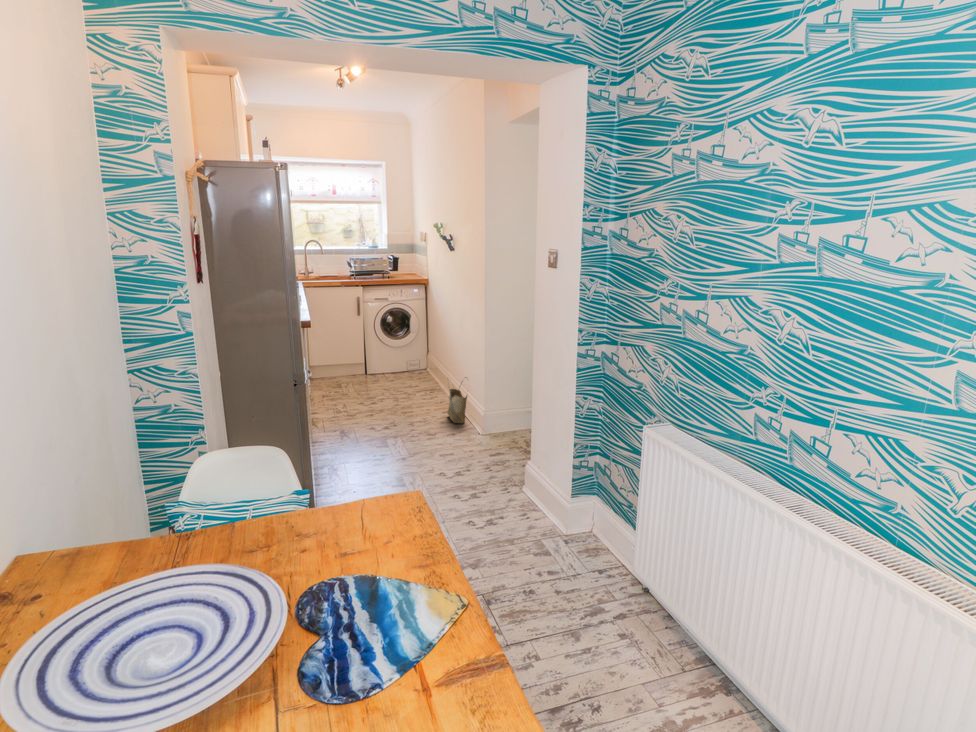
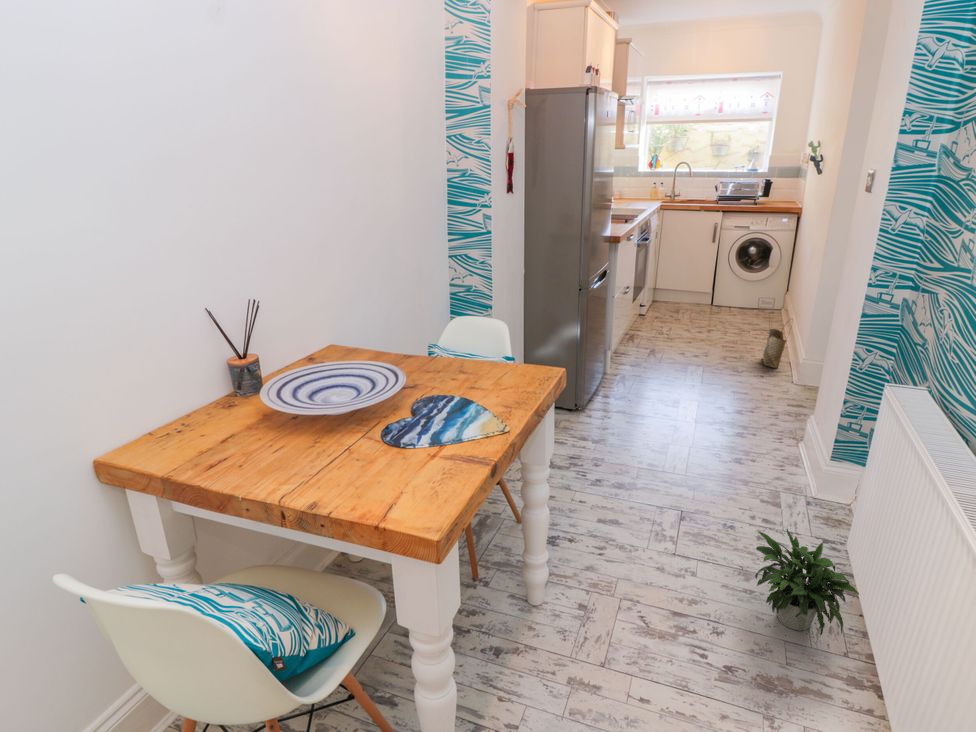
potted plant: none [566,577,684,670] -> present [740,529,859,635]

